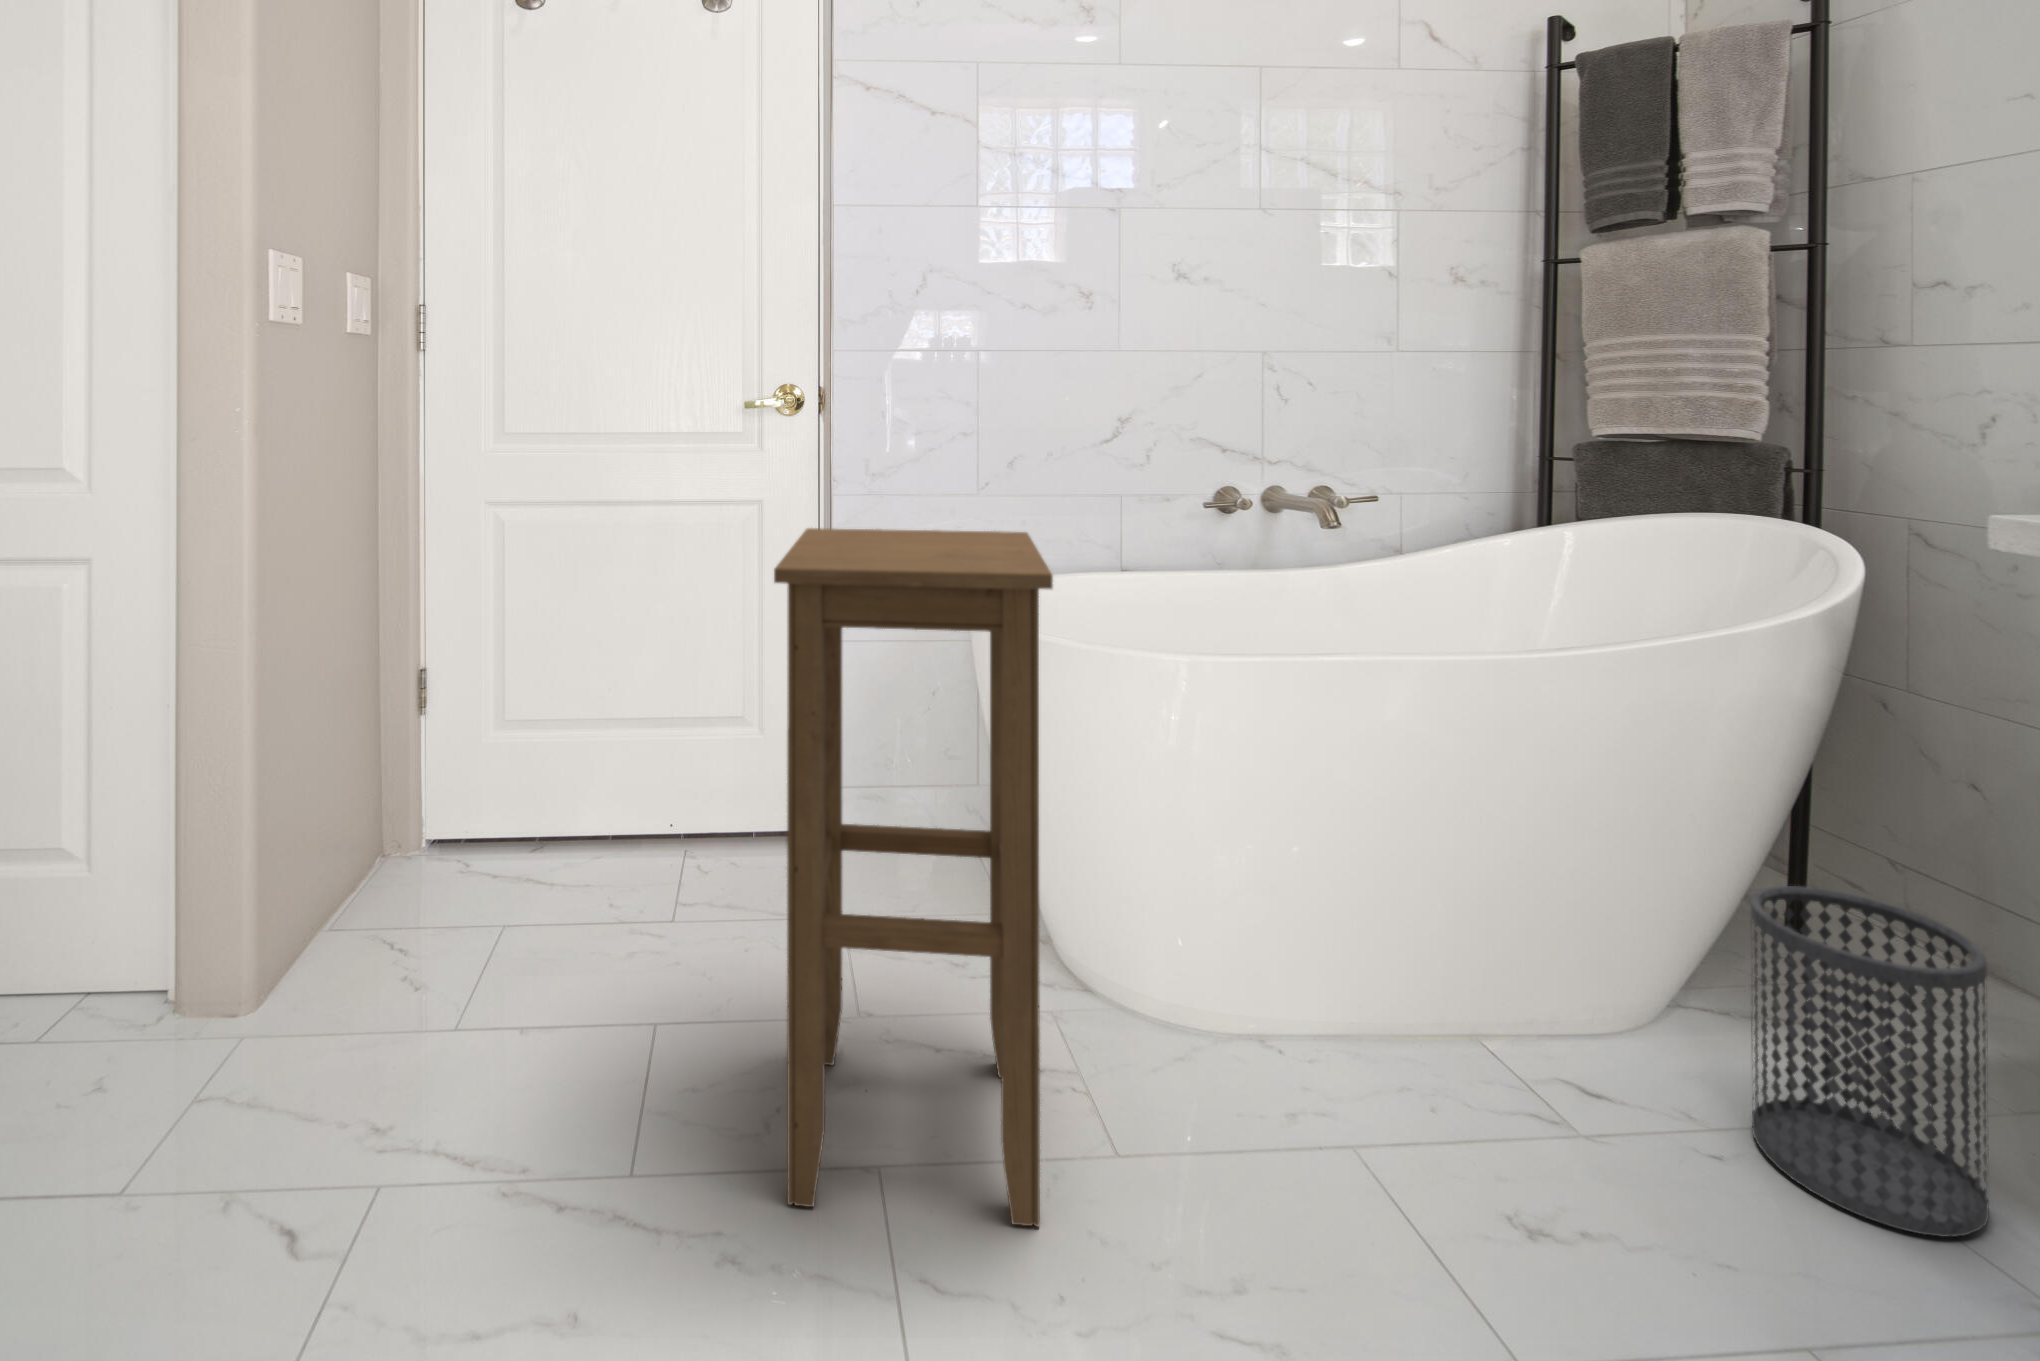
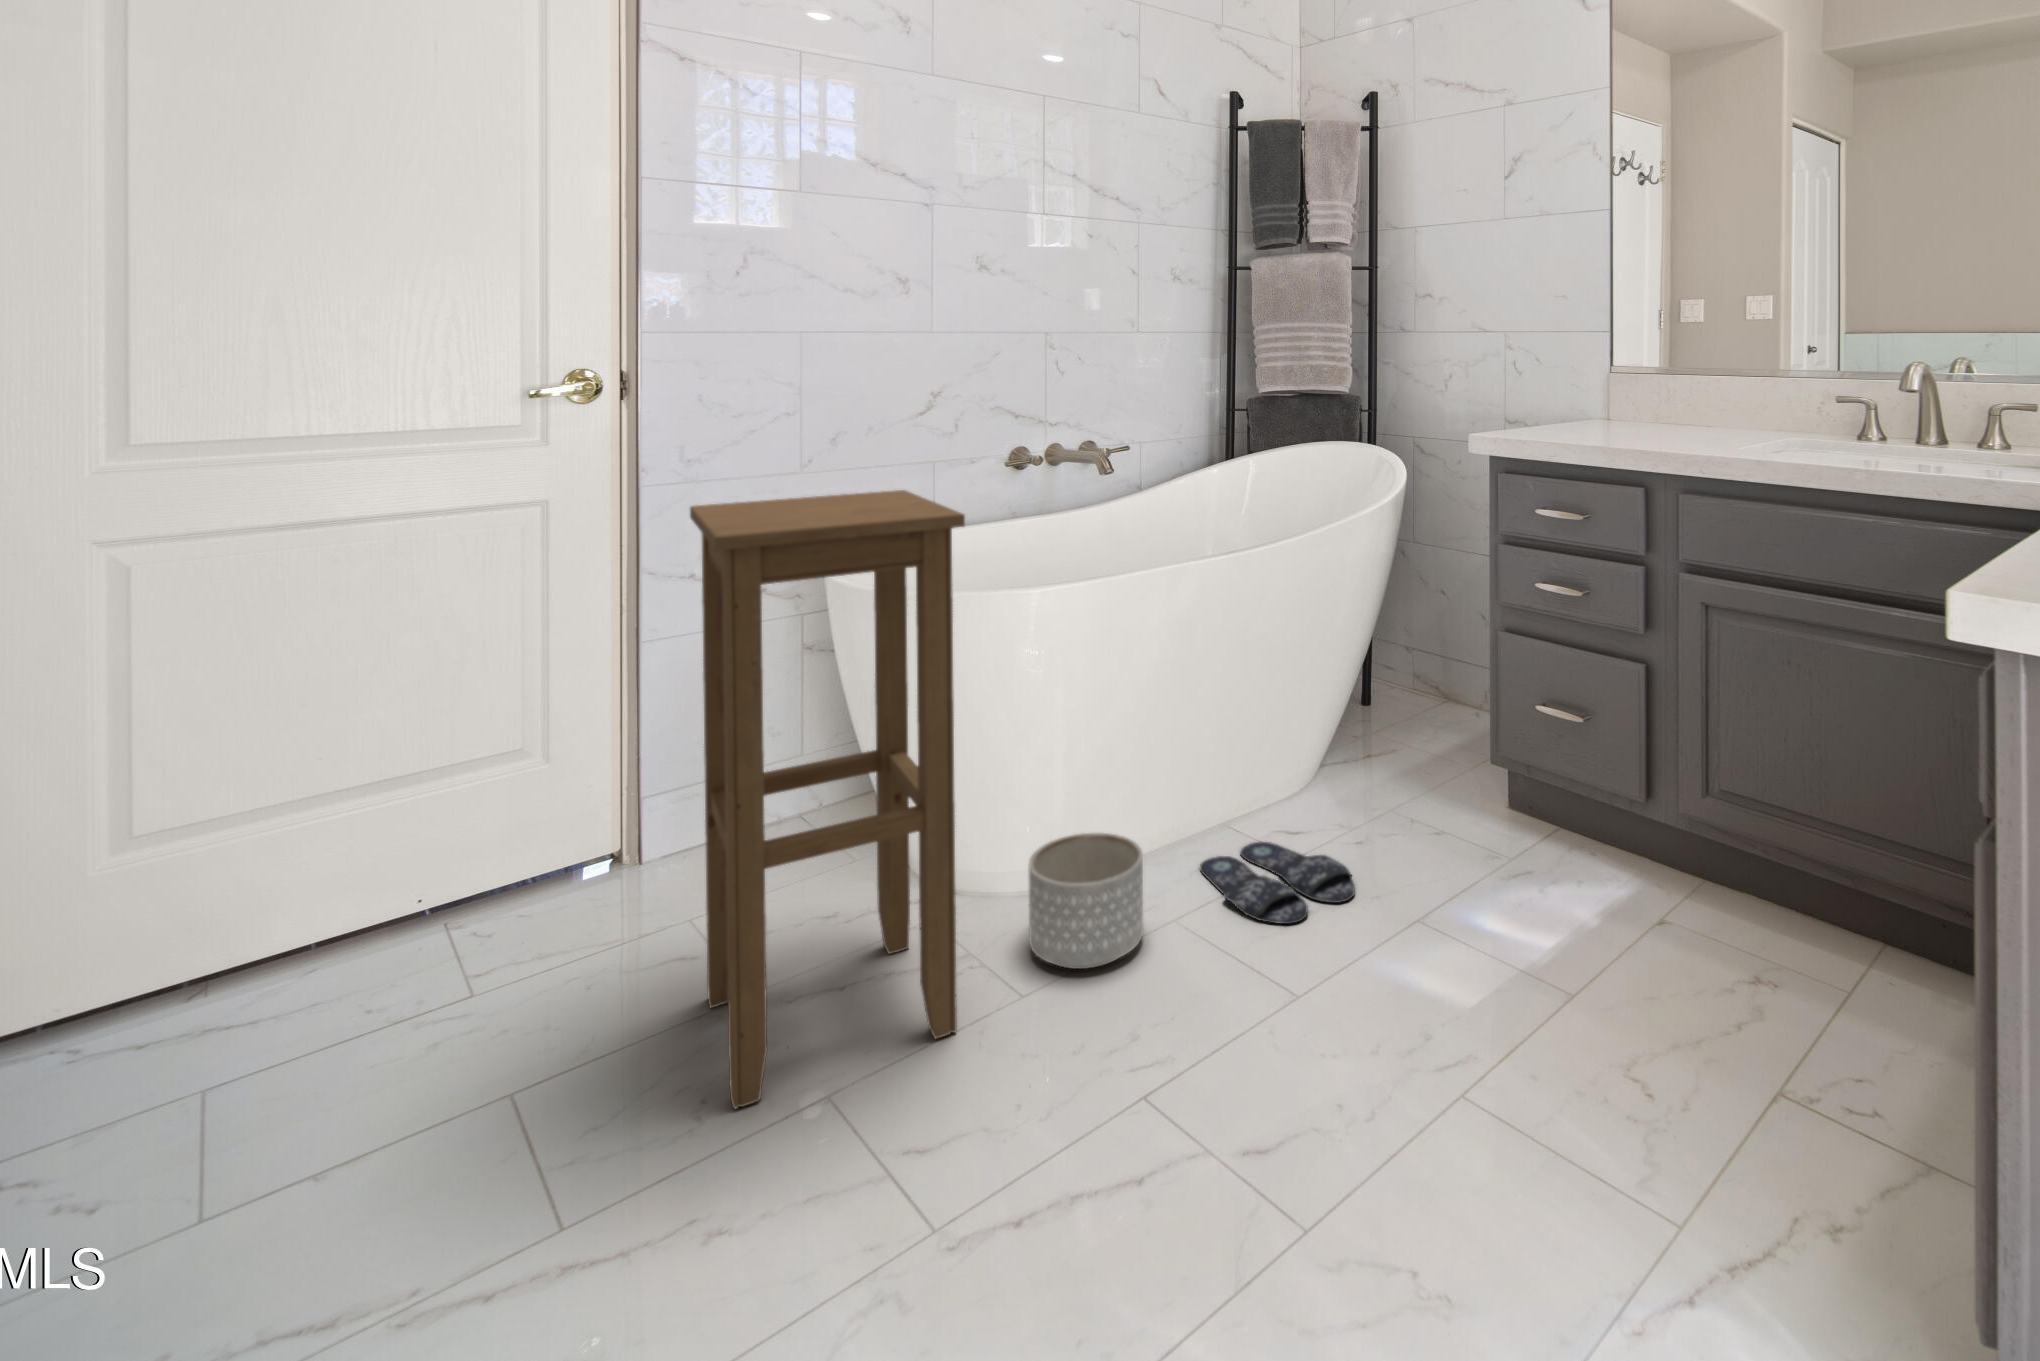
wastebasket: present [1751,886,1989,1237] -> none [1356,658,1456,836]
planter: none [1159,1010,1324,1221] -> present [1028,833,1143,969]
slippers: none [1438,1111,1727,1296] -> present [1200,841,1355,924]

